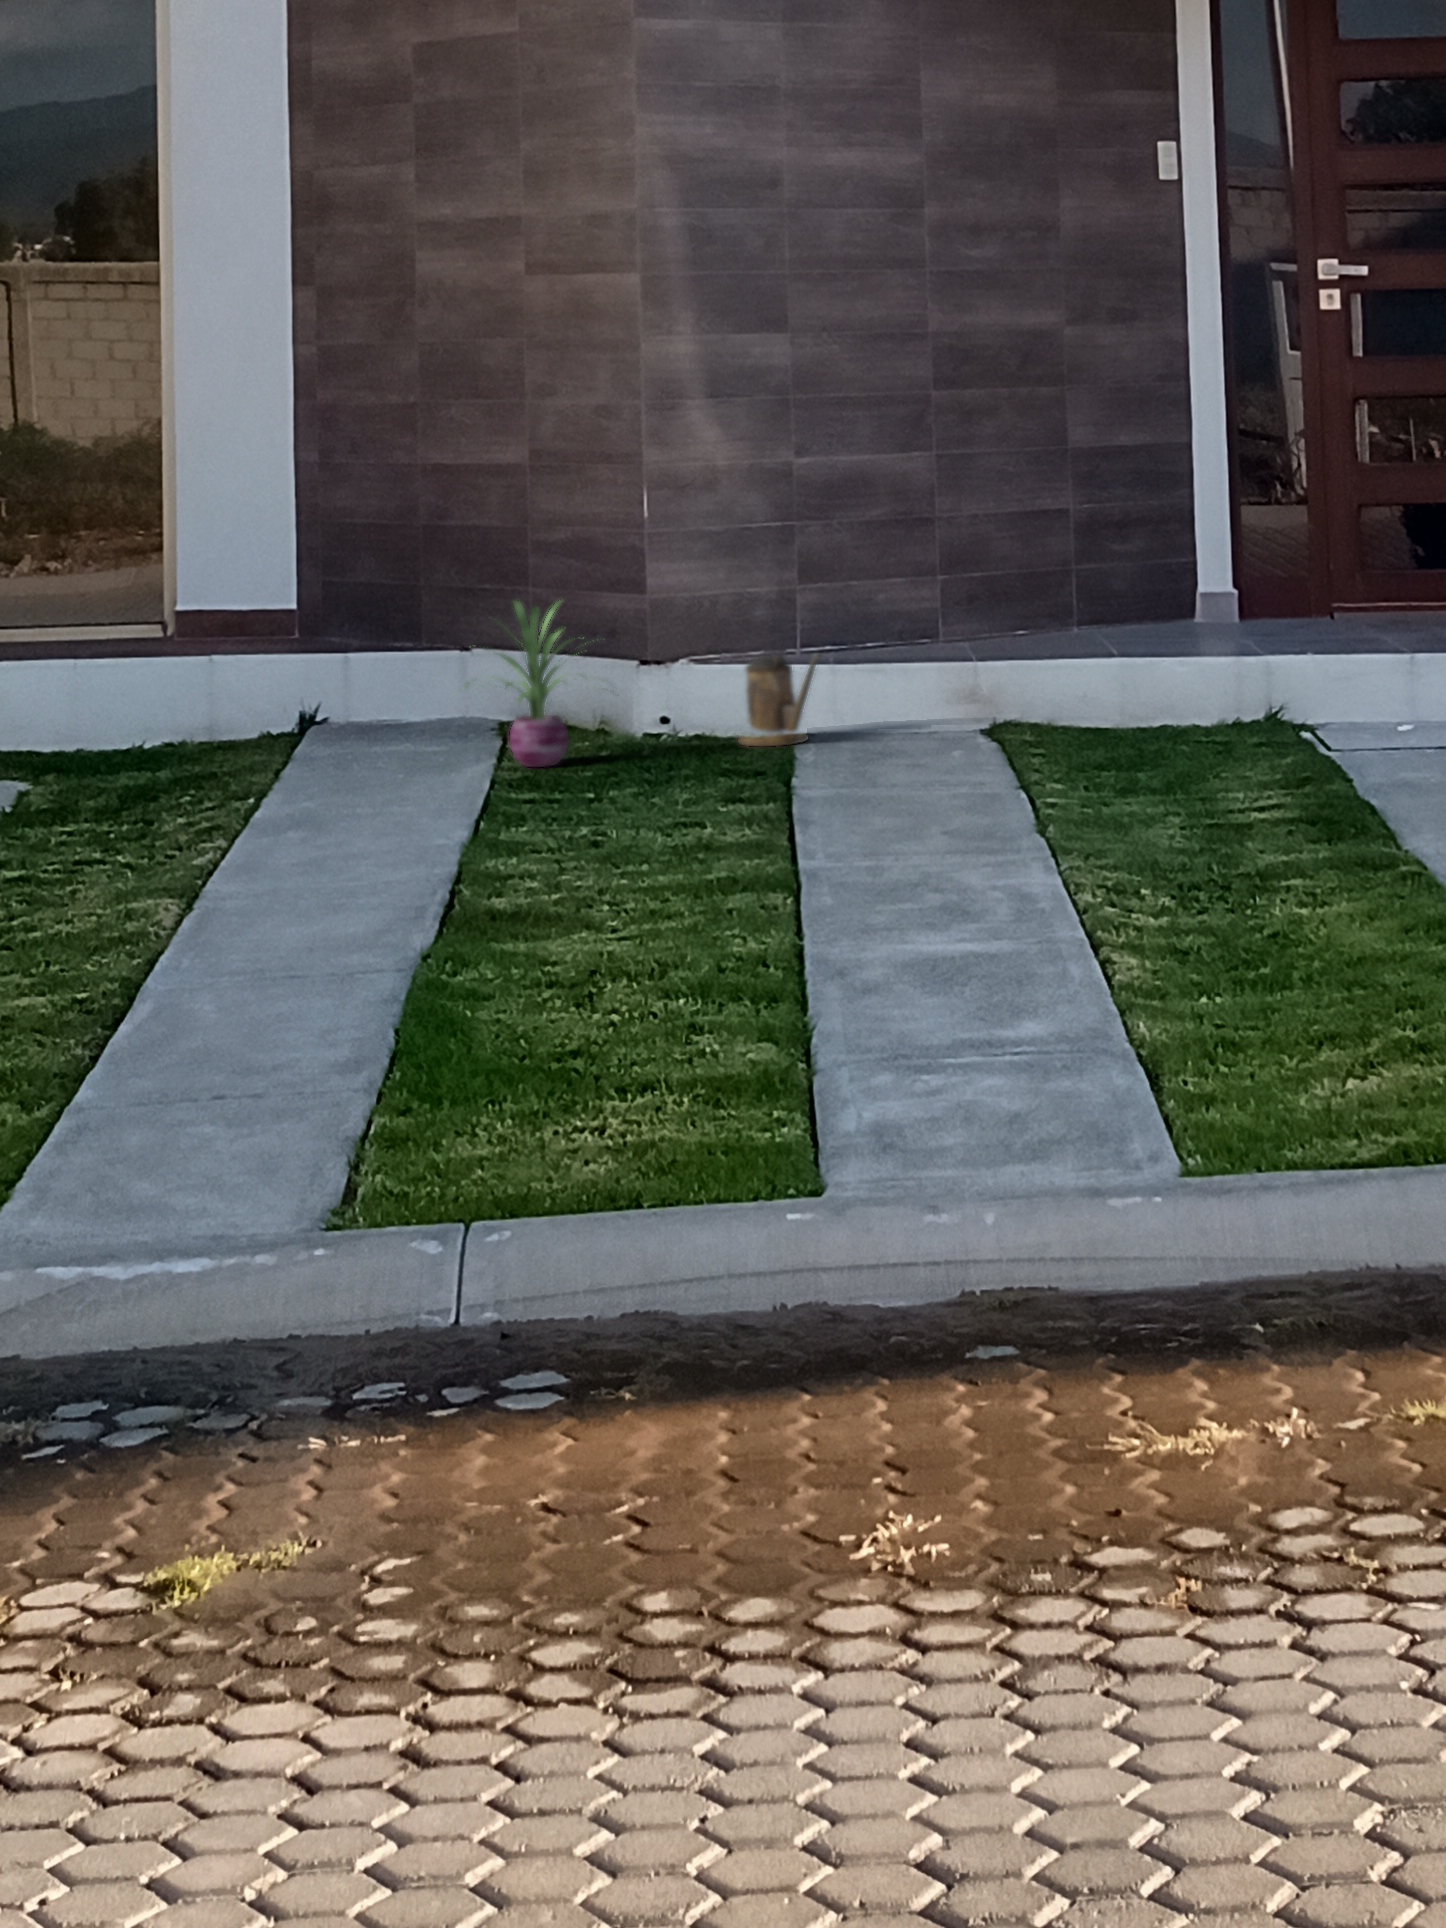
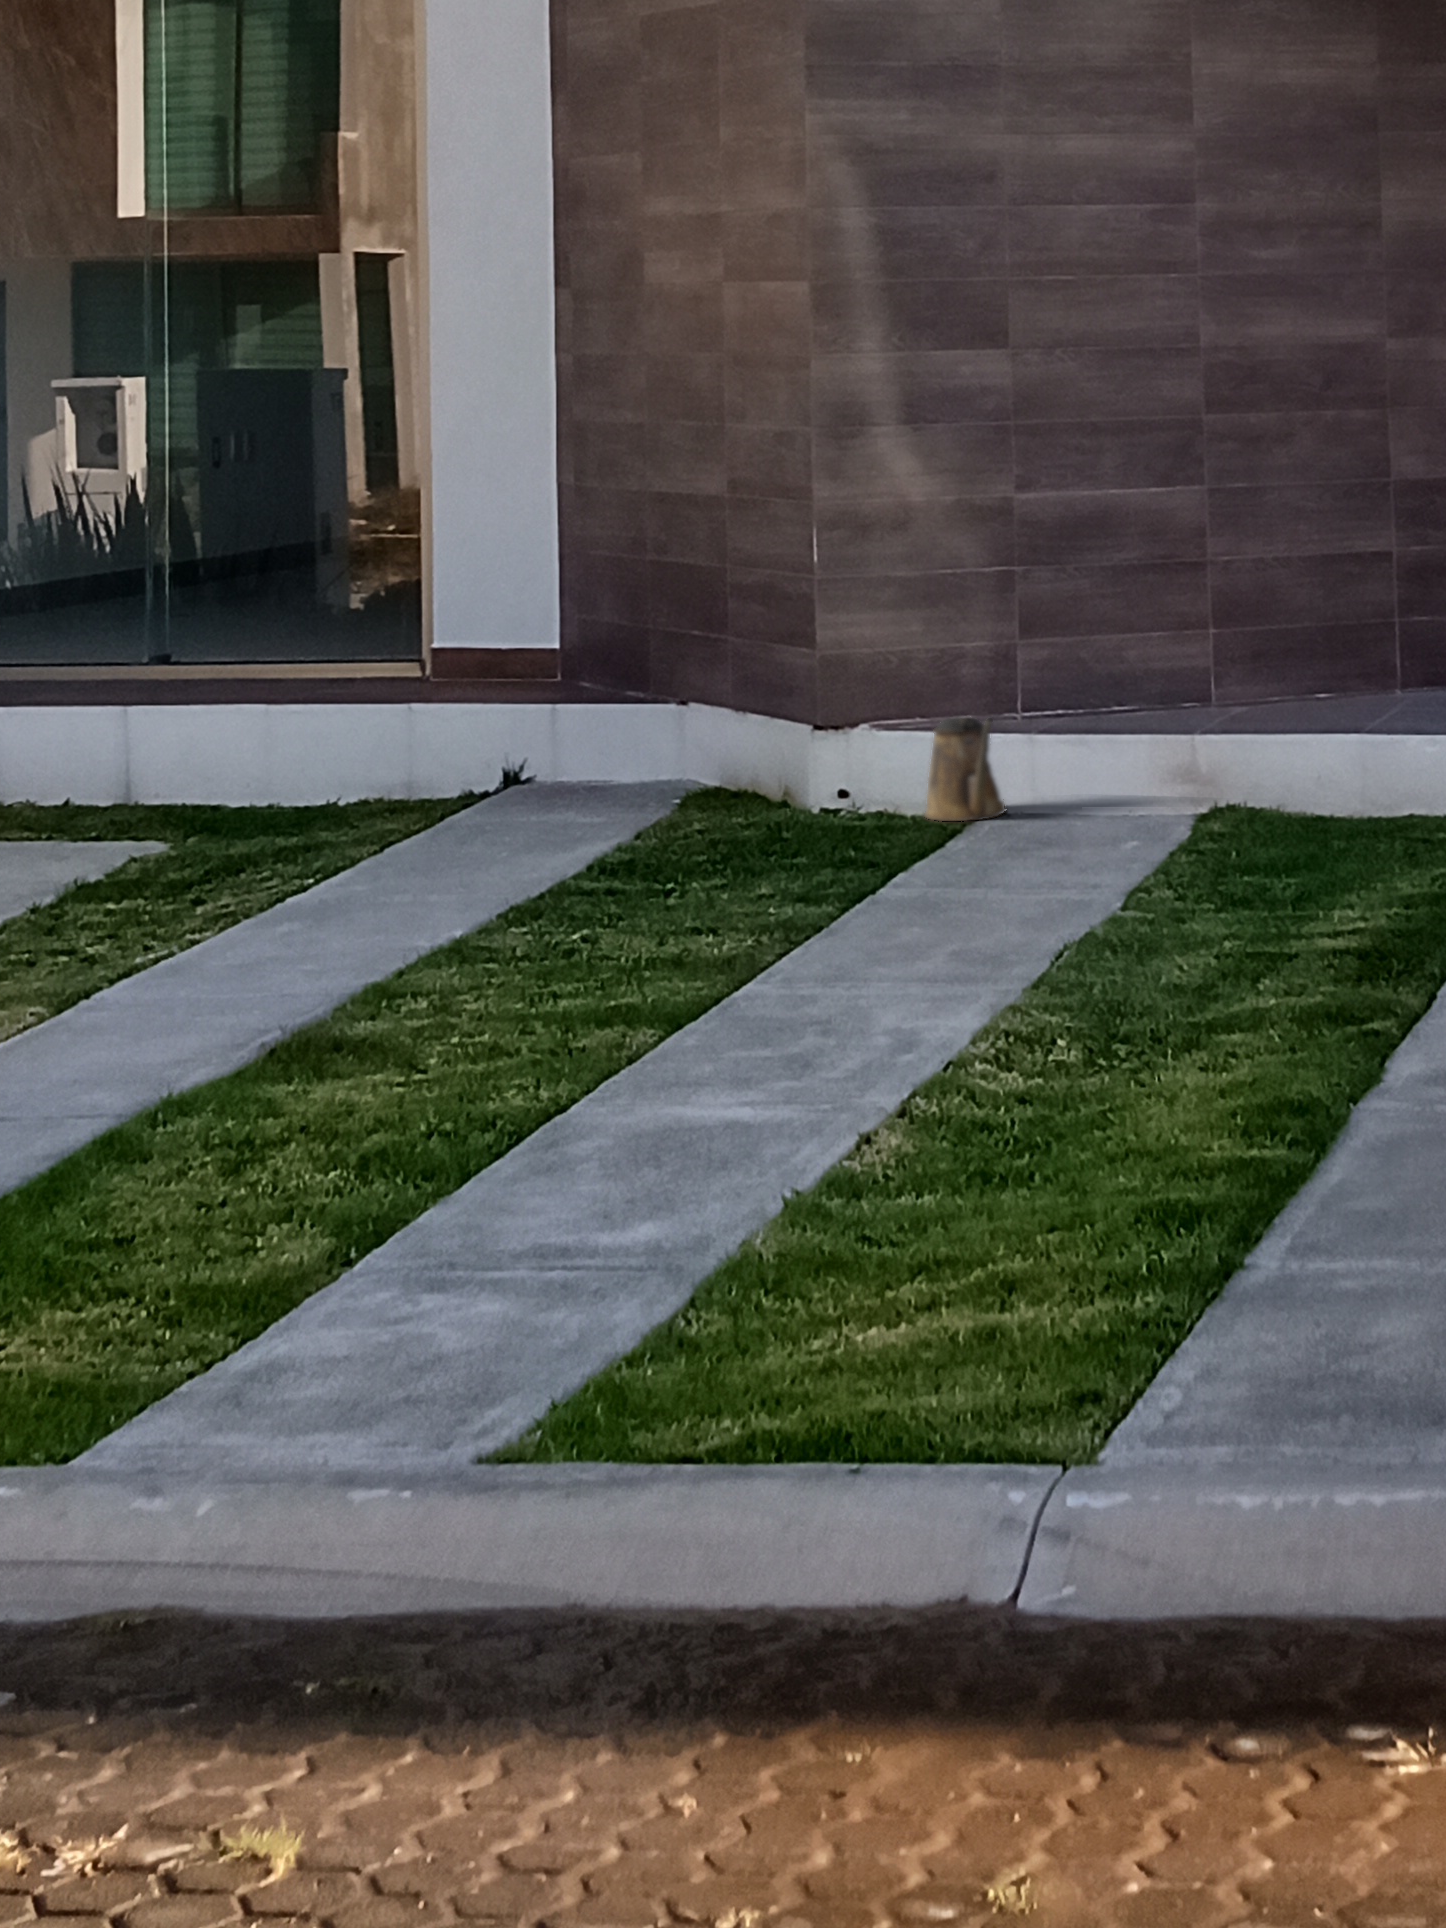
decorative plant: present [466,601,608,767] -> none [587,644,778,834]

